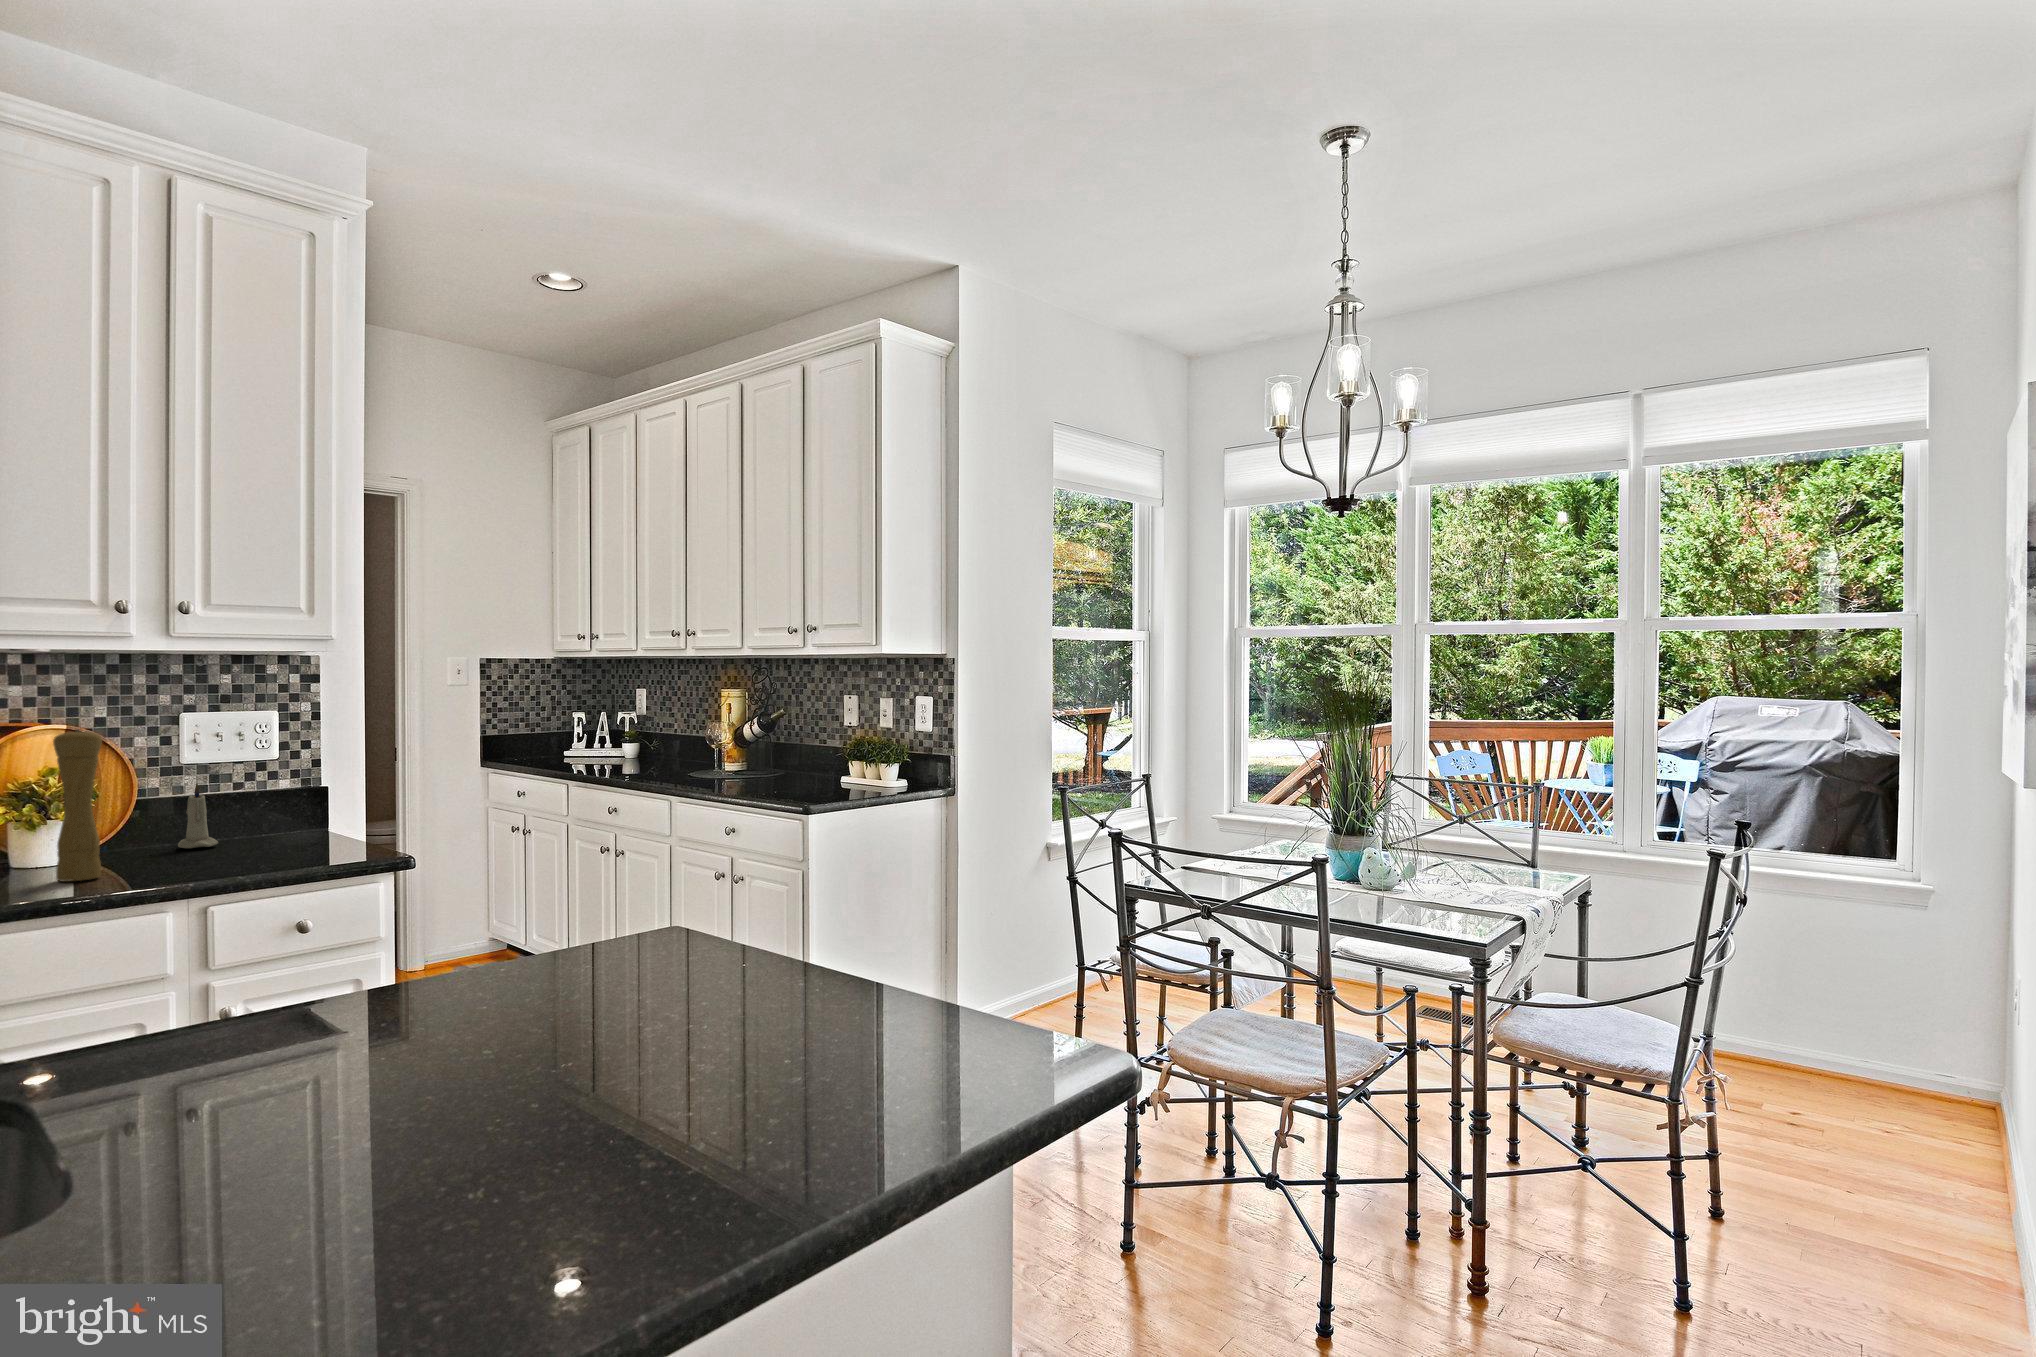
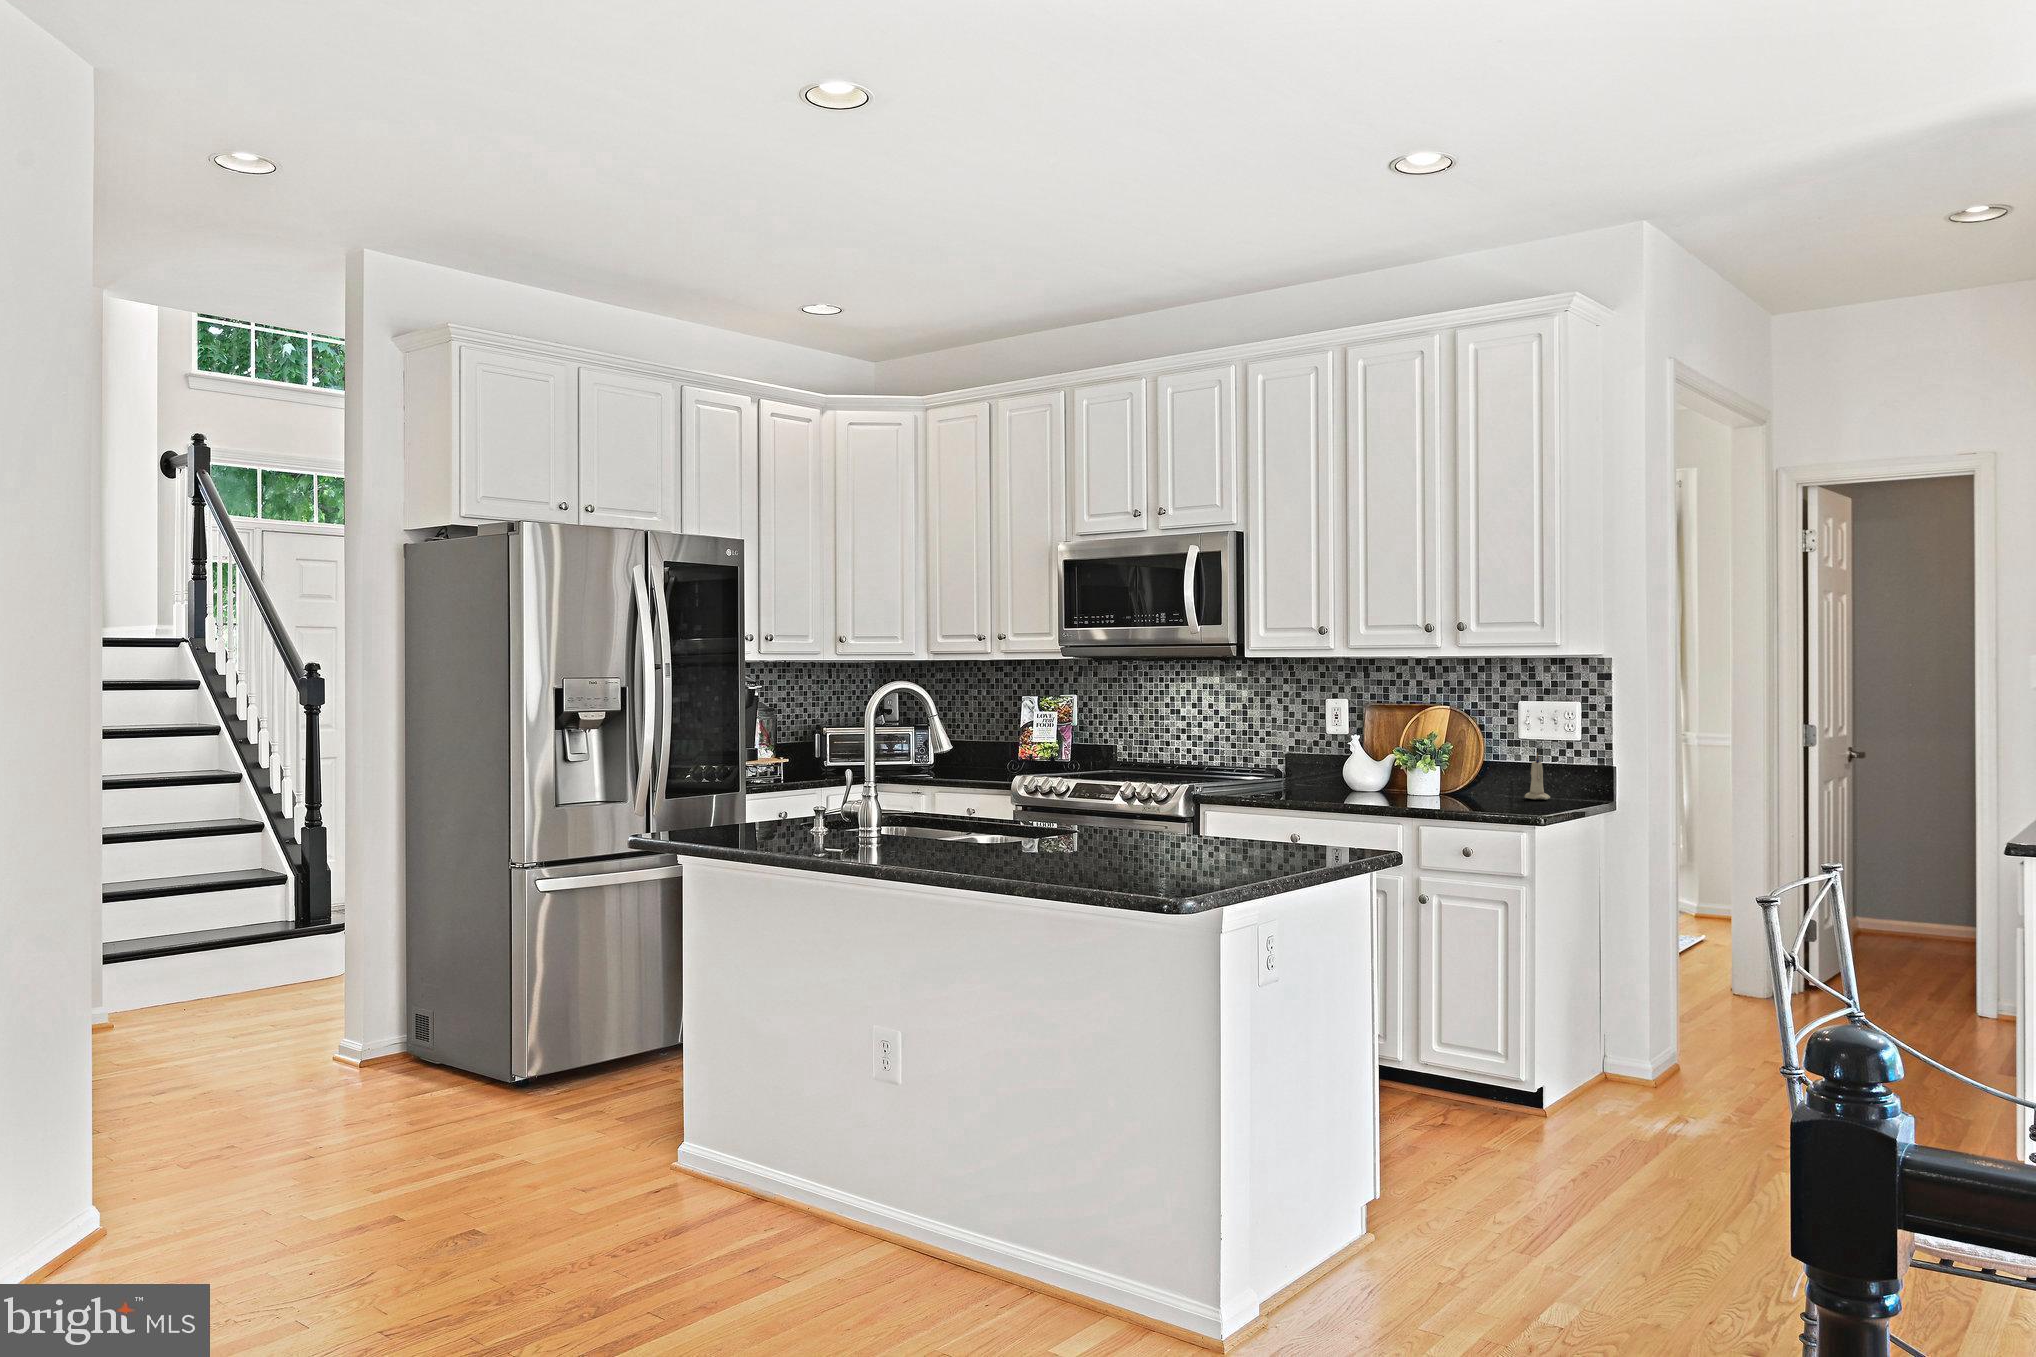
pepper mill: present [53,729,102,882] -> none [1479,708,1505,808]

